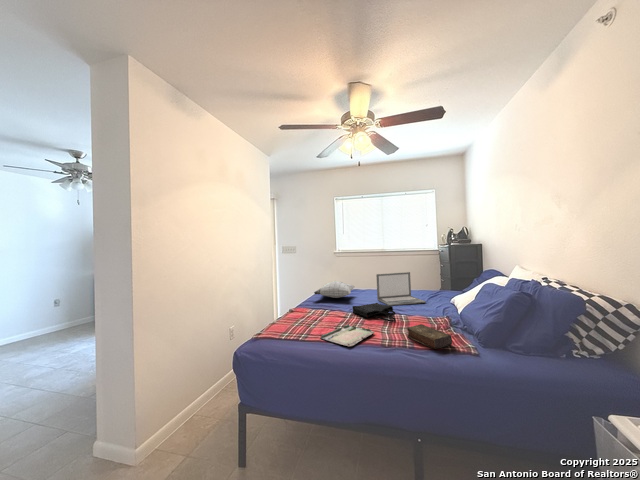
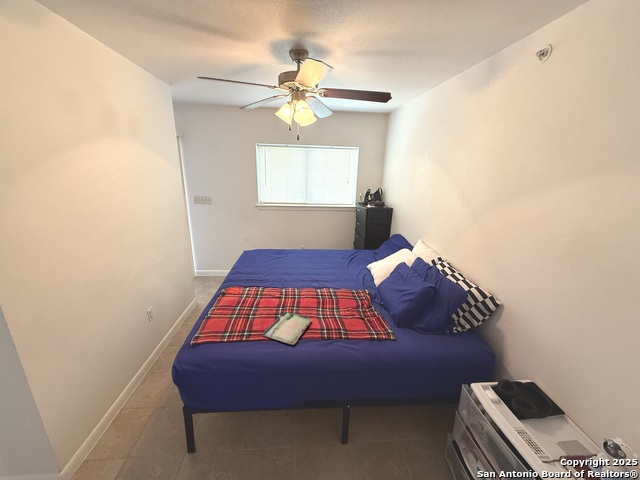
laptop: present [376,272,425,306] -> none [304,239,347,276]
pillow: present [314,281,354,298] -> none [242,250,282,268]
tote bag: present [353,303,396,322] -> none [285,276,326,301]
book: present [407,324,452,349] -> none [339,308,375,335]

